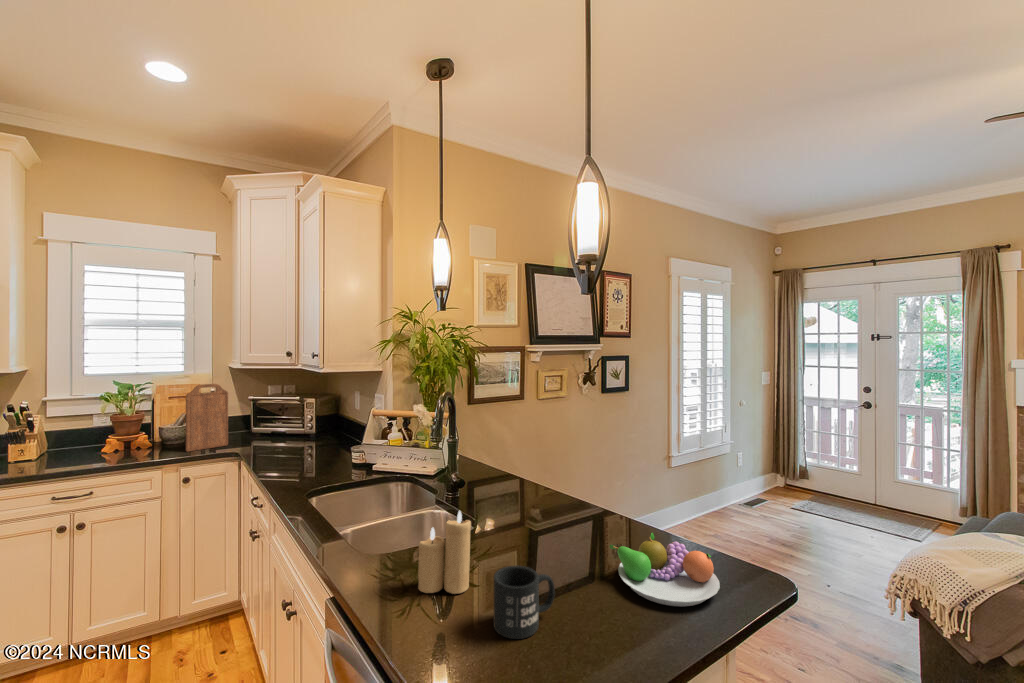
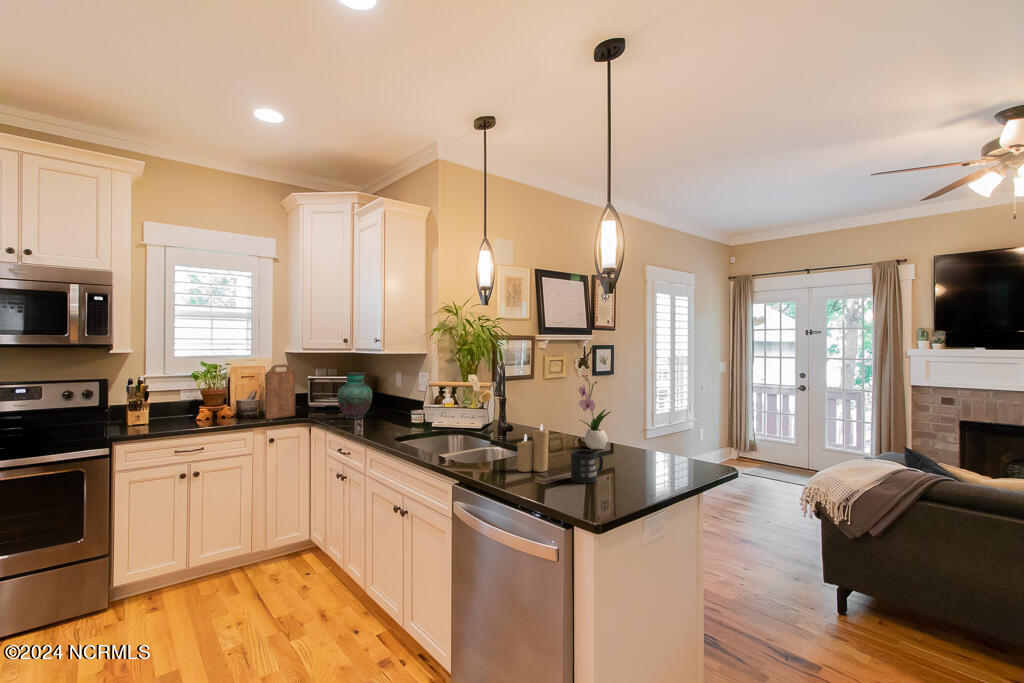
vase: none [272,394,318,452] -> present [337,373,372,419]
flower arrangement: none [548,413,596,528] -> present [579,375,611,450]
fruit bowl: present [610,533,720,607] -> none [628,441,694,474]

